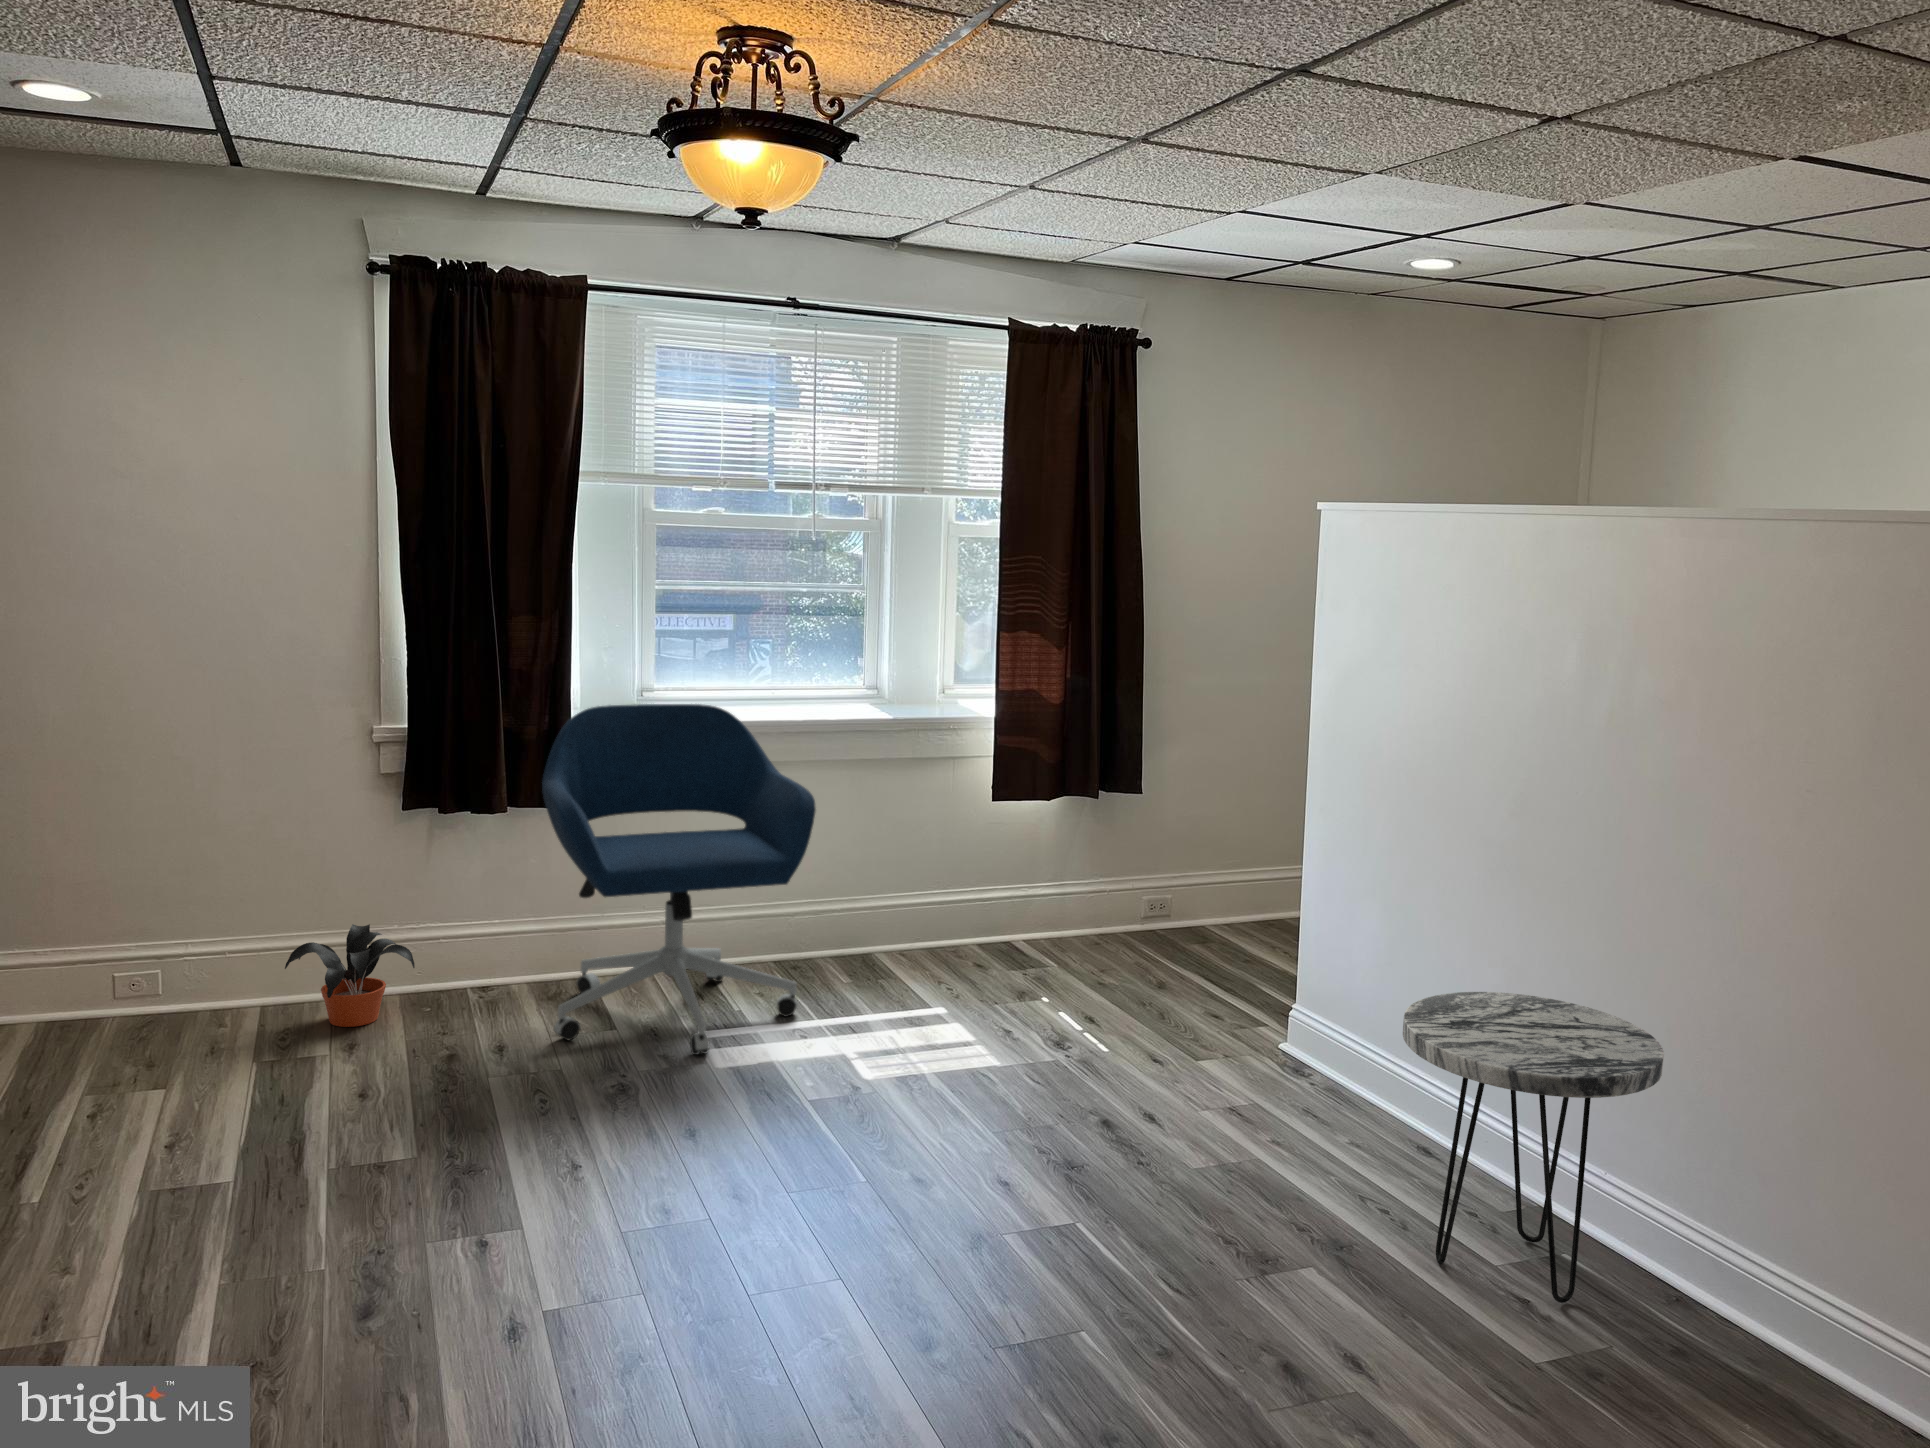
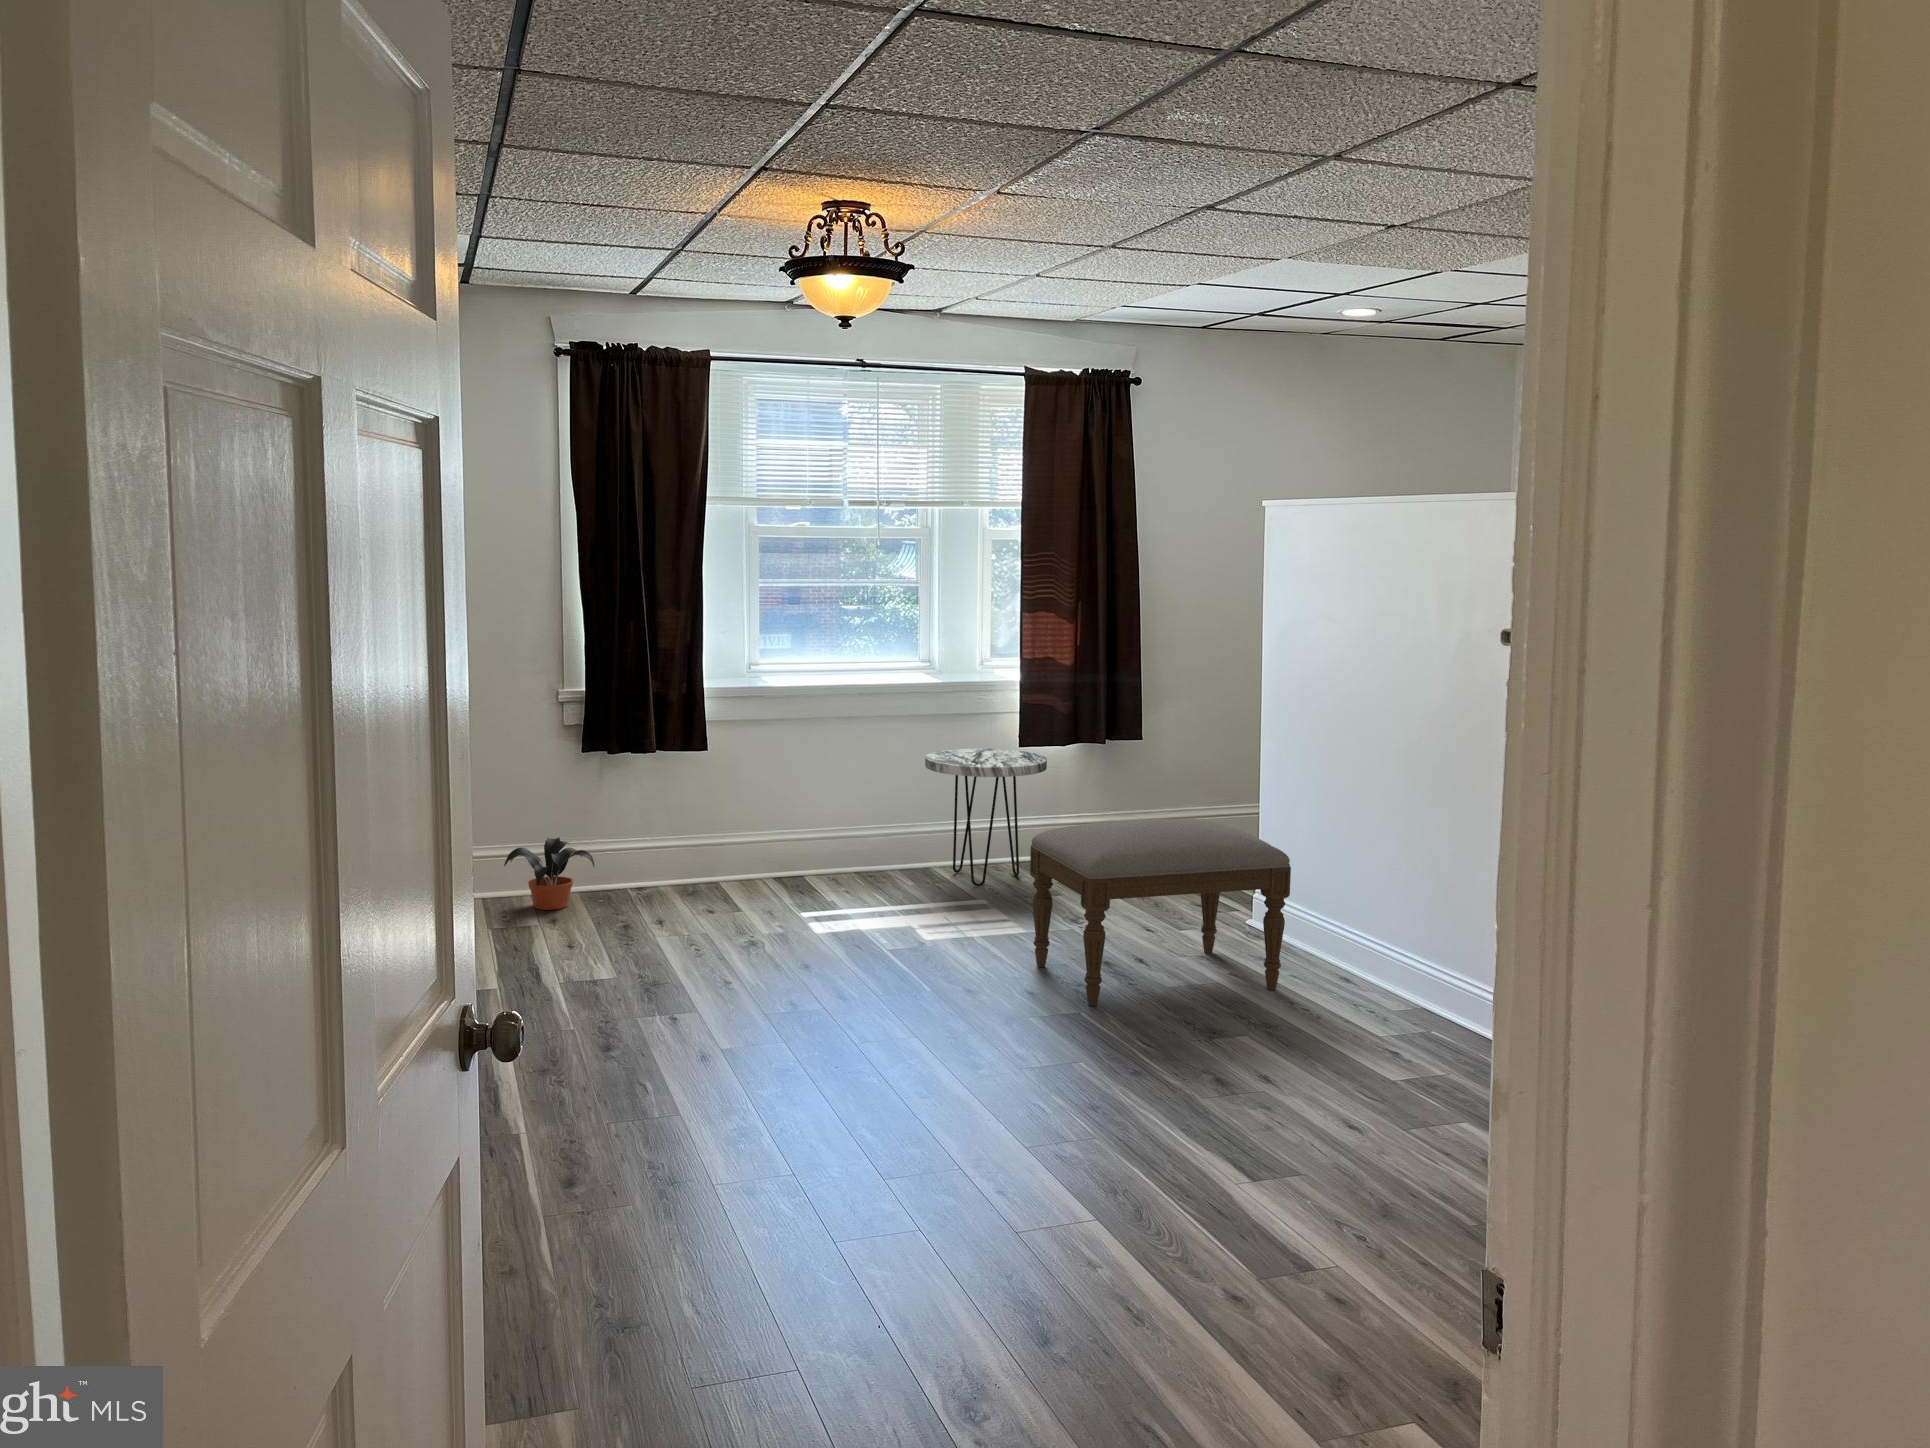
office chair: present [542,704,816,1055] -> none [684,672,886,925]
ottoman: none [1005,930,1364,1209] -> present [1030,819,1291,1006]
side table: present [1403,992,1664,1303] -> present [925,749,1047,886]

